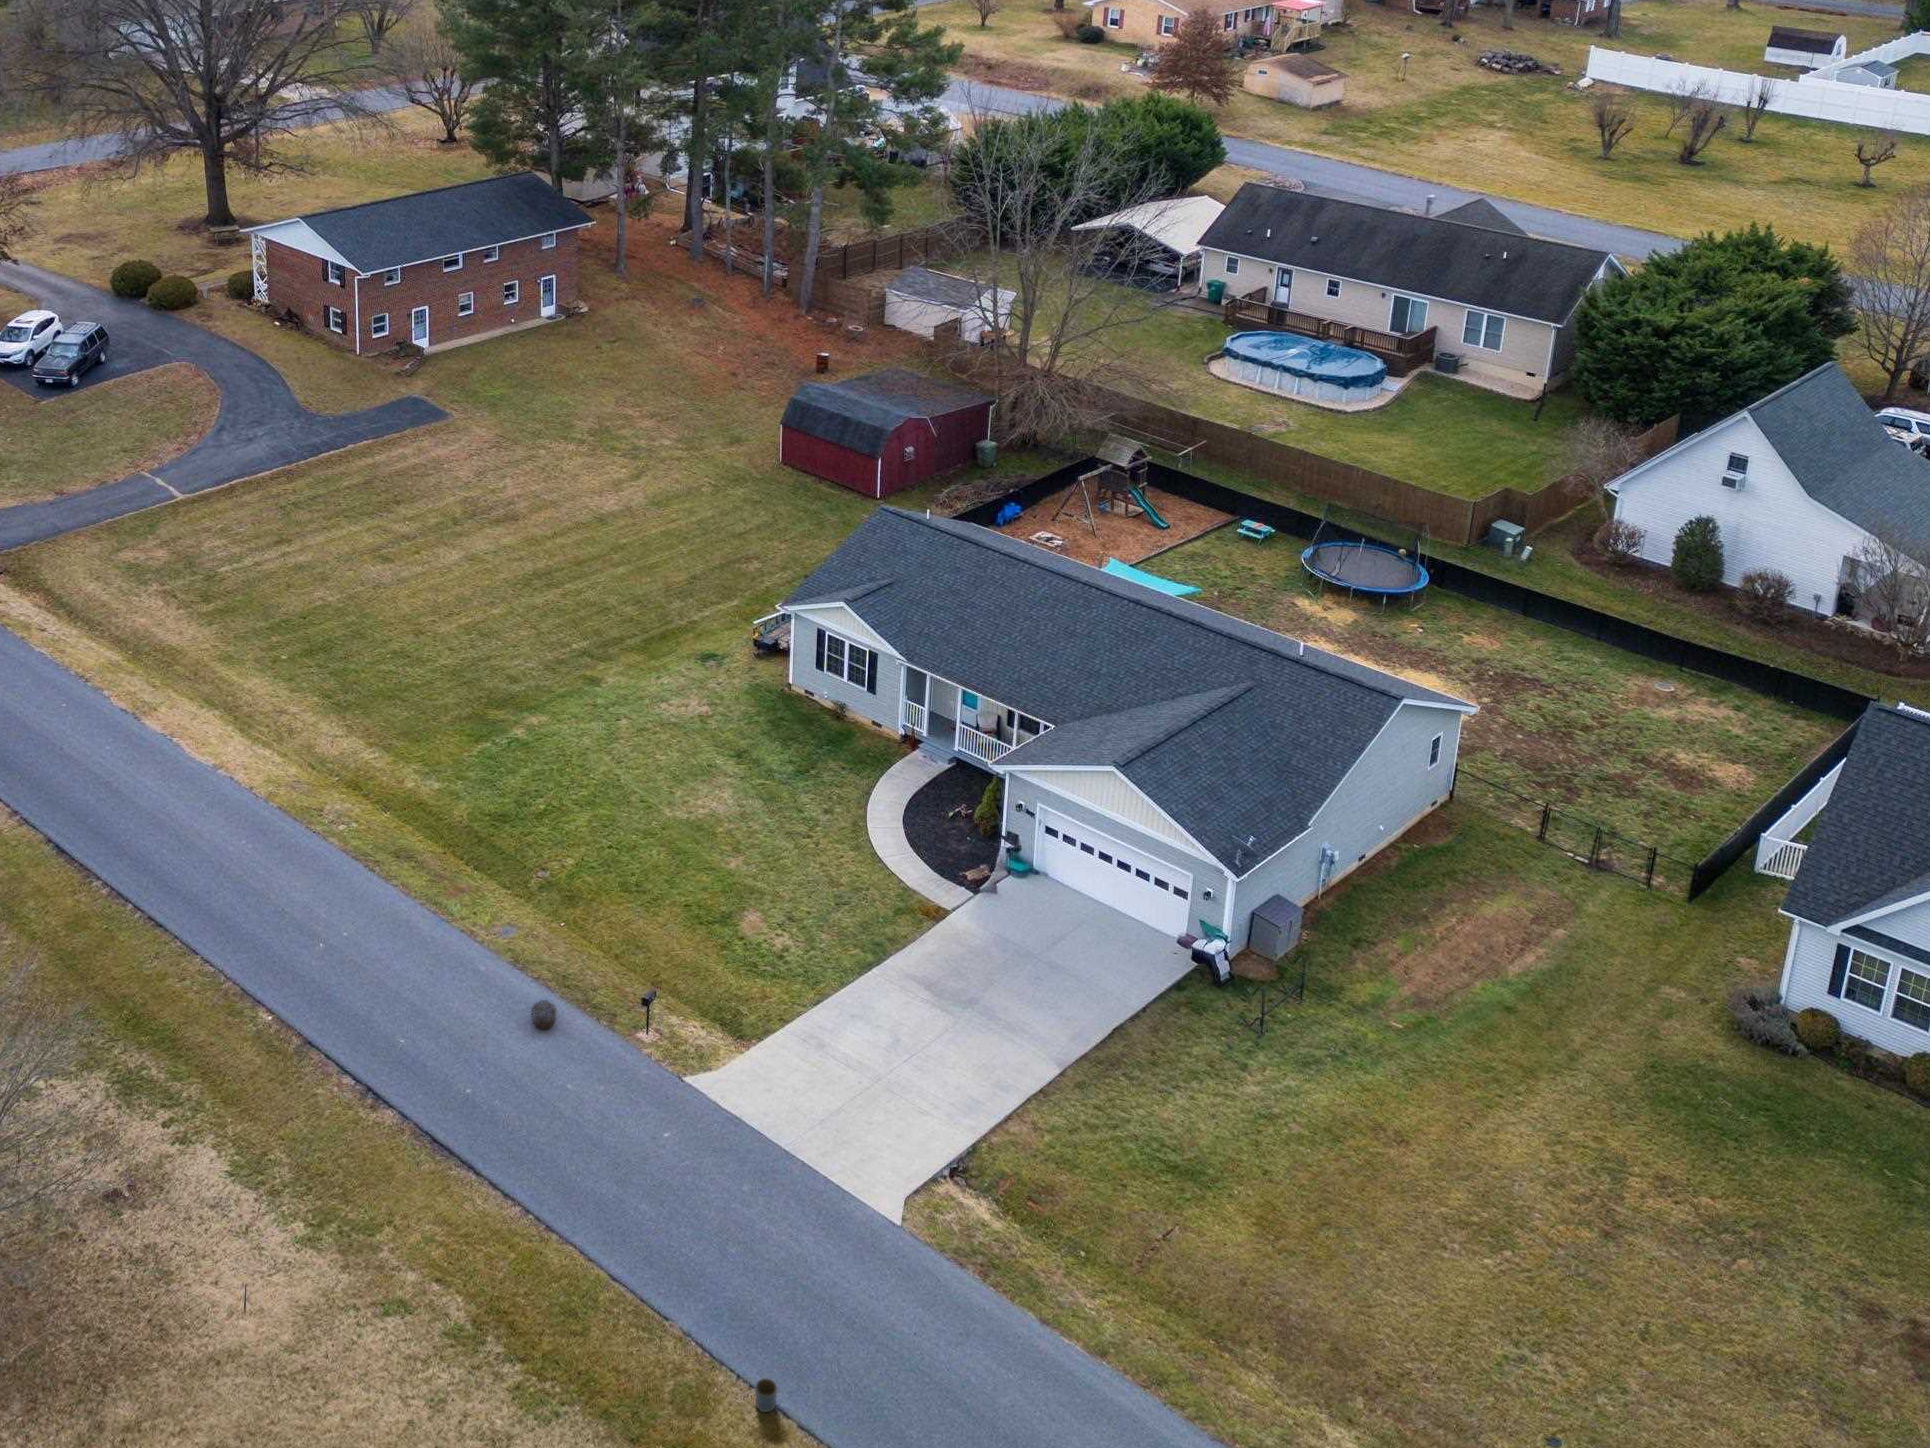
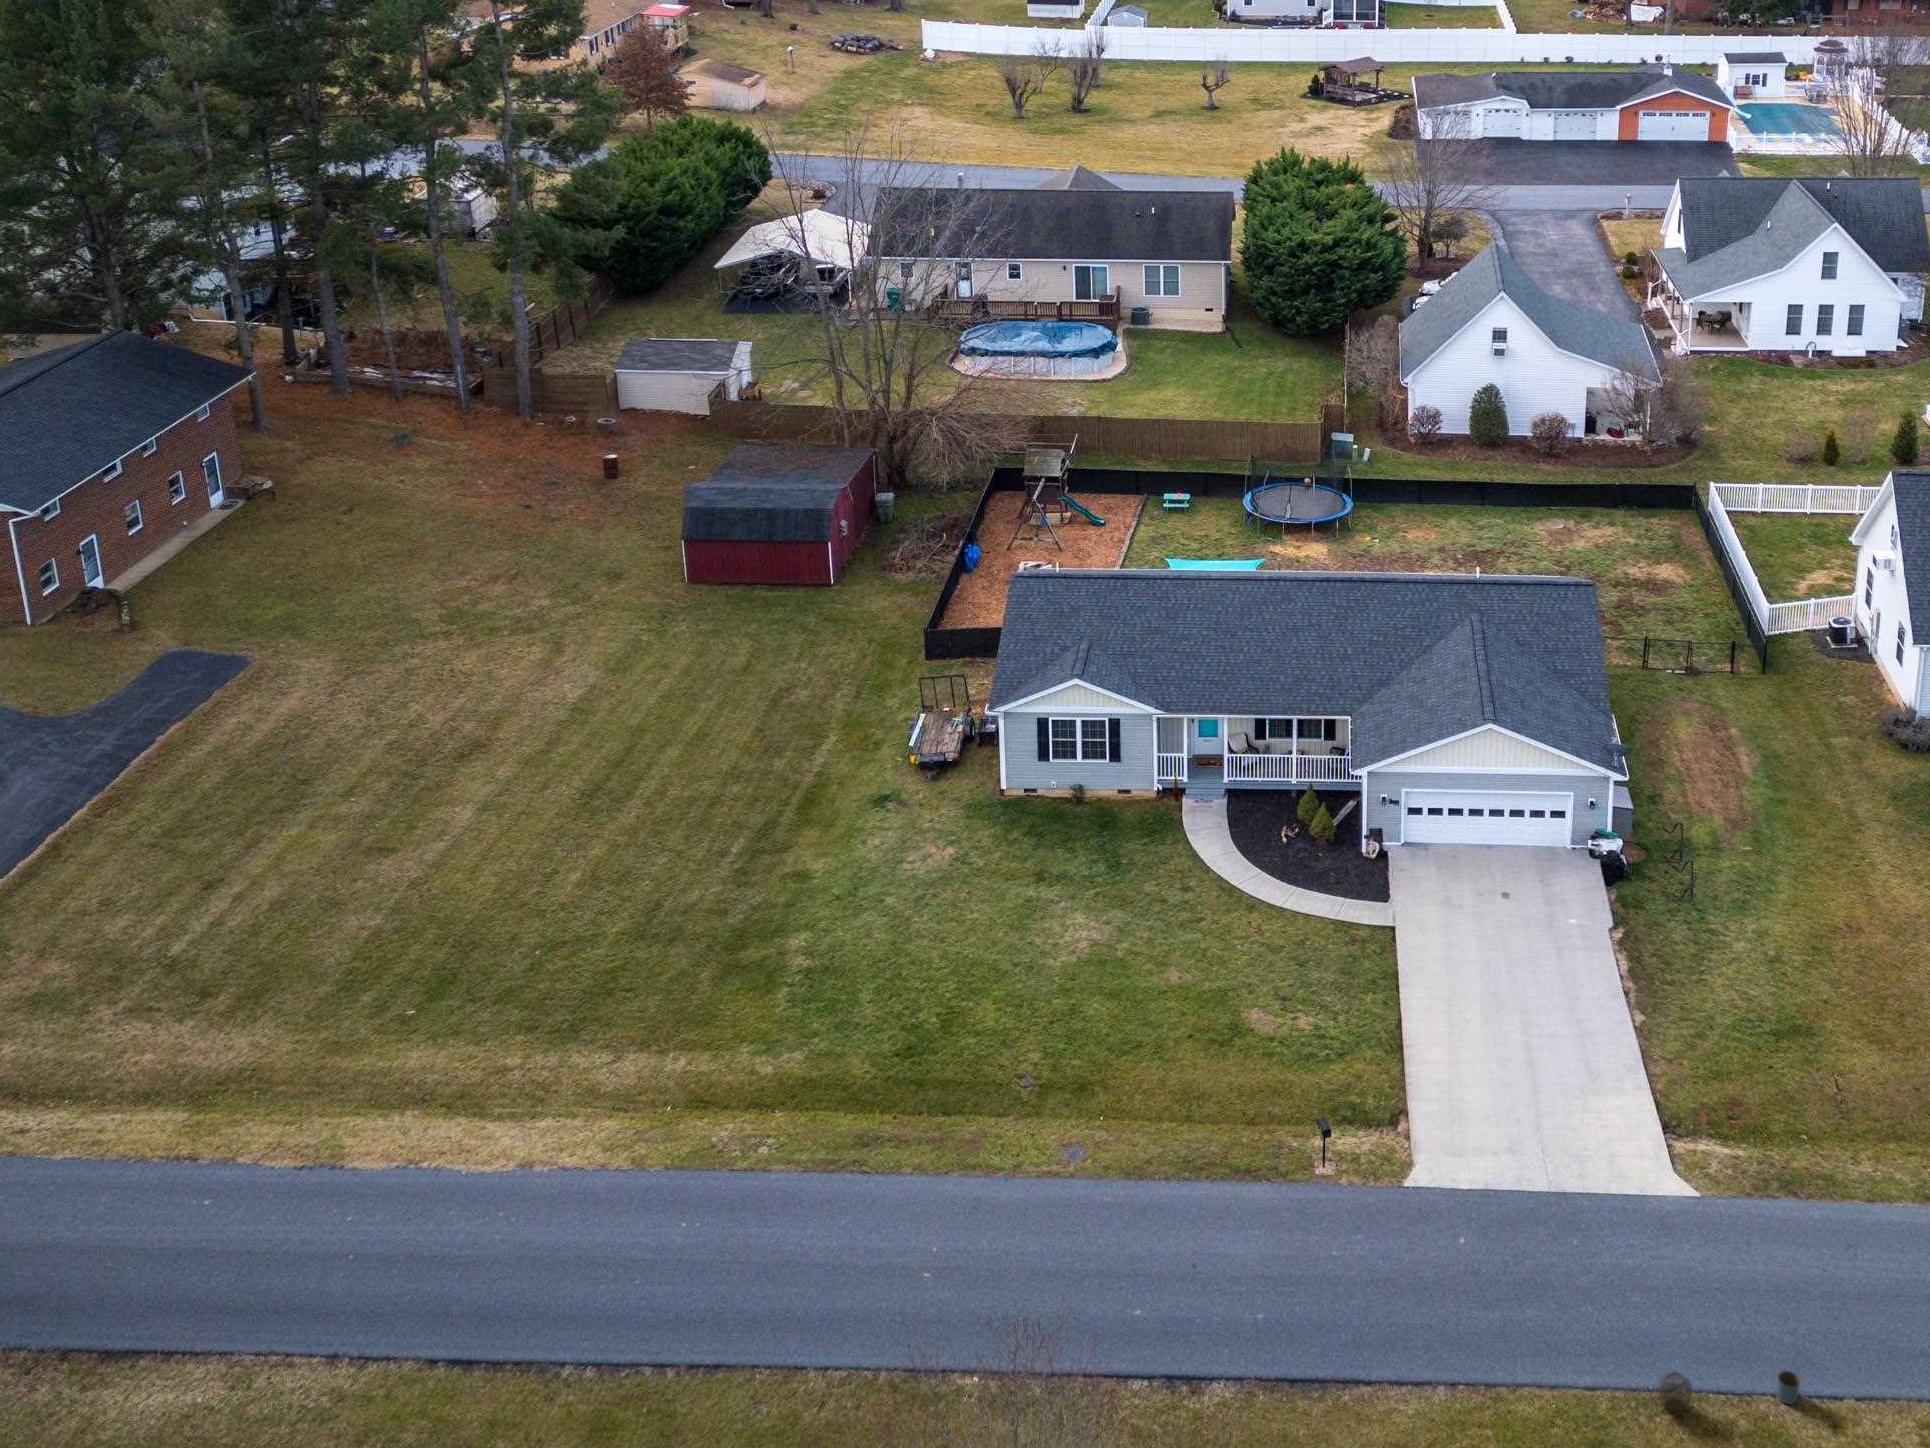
woven basket: present [531,1000,556,1029] -> present [1659,1372,1692,1412]

